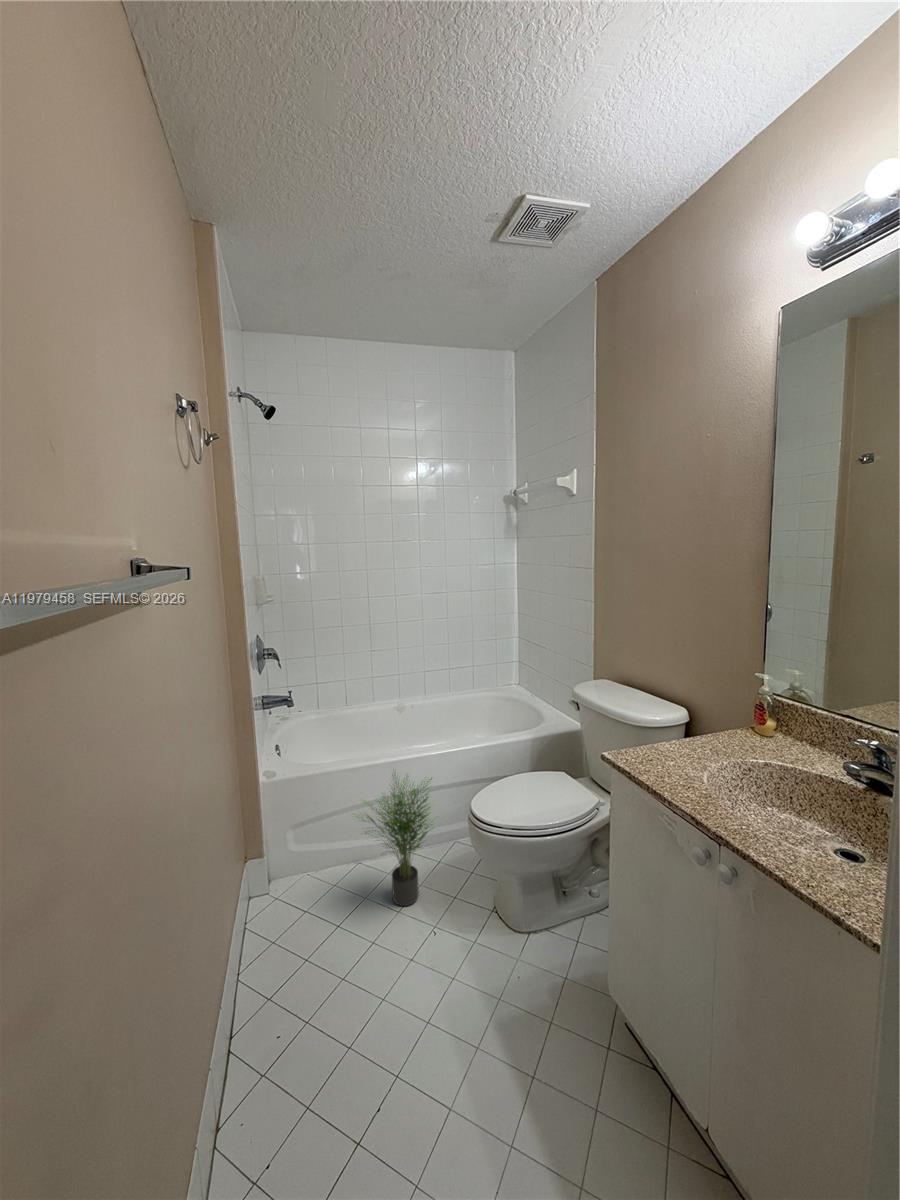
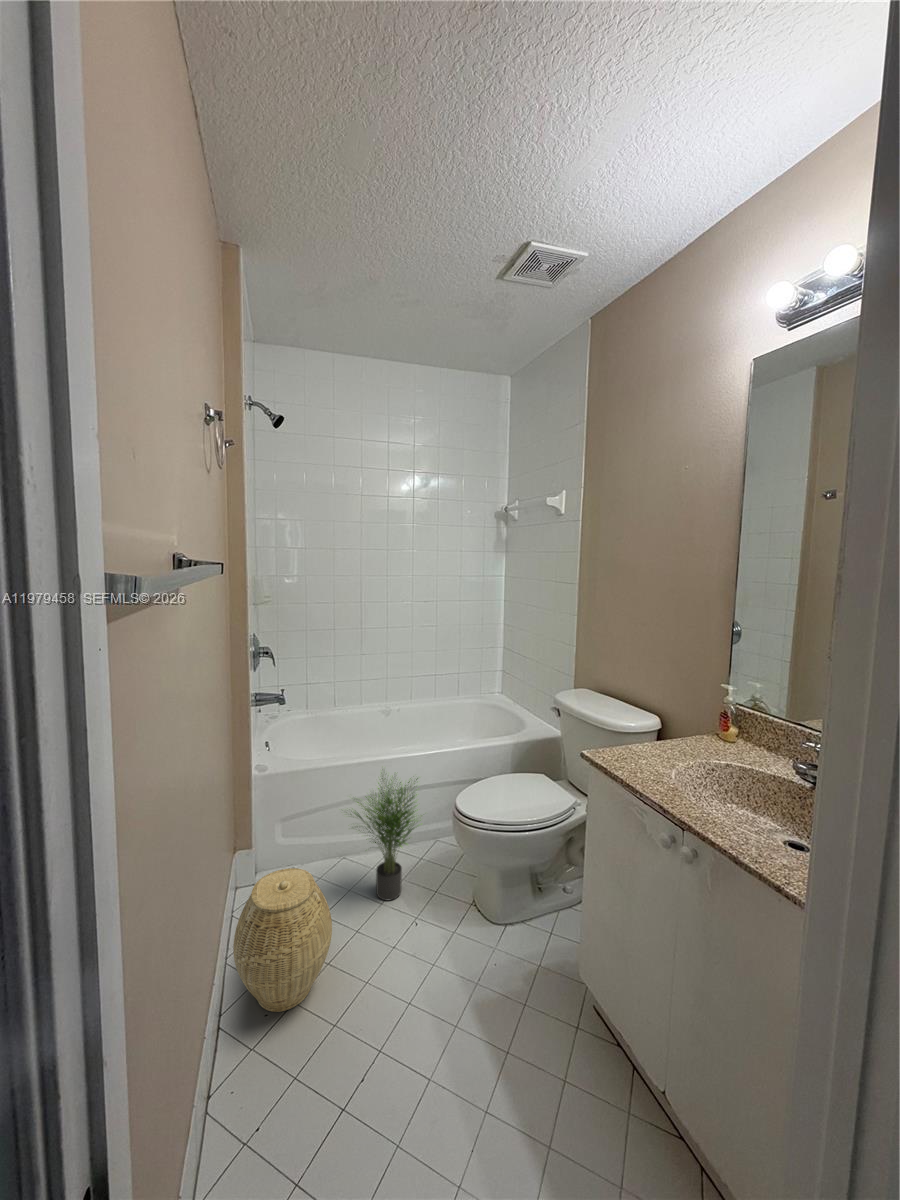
woven basket: none [241,880,343,1031] -> present [233,868,332,1012]

